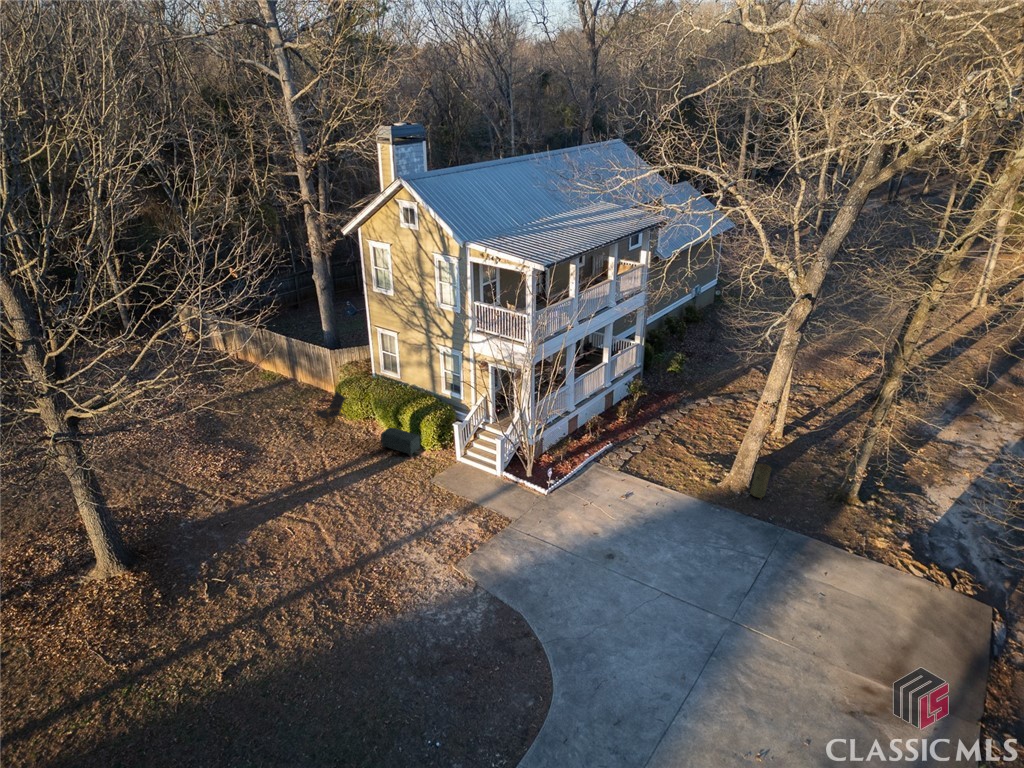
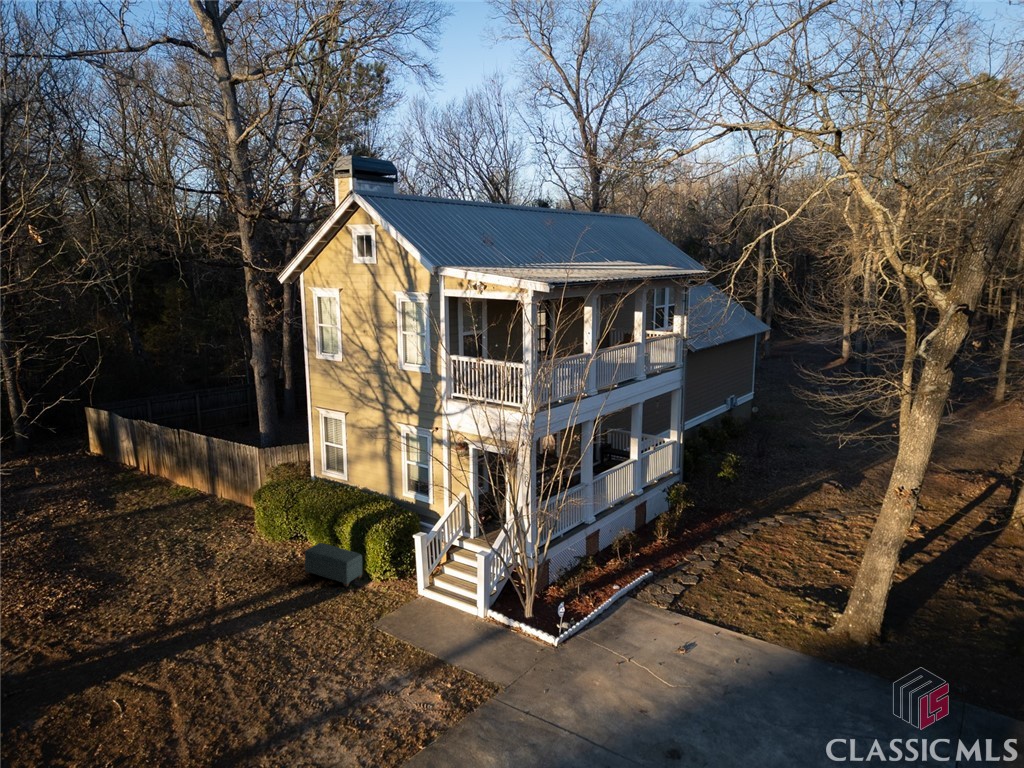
lounge chair: present [315,392,346,425] -> none [214,494,262,548]
trash can: present [750,464,772,500] -> none [879,596,916,657]

